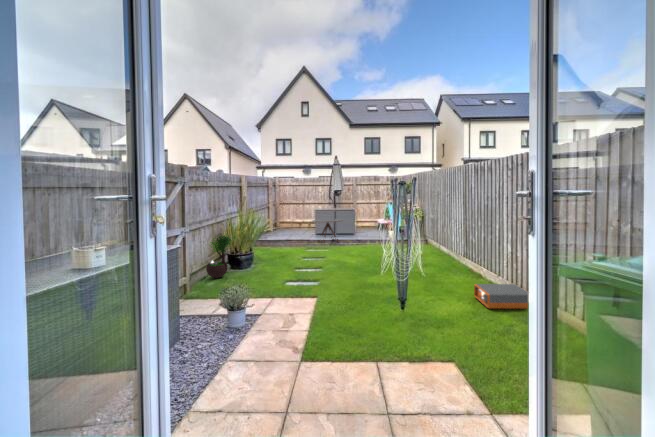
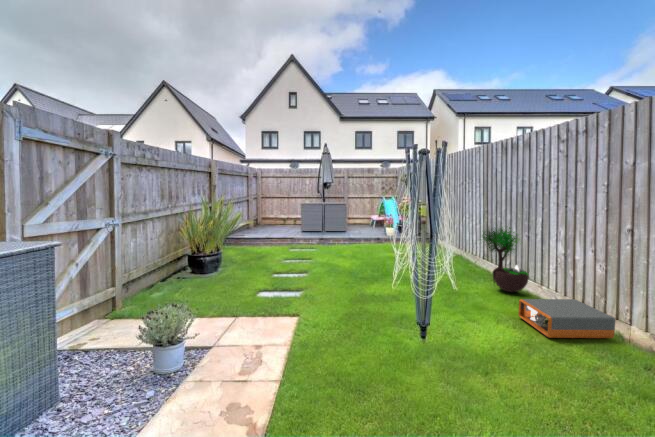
round table: present [312,219,343,241] -> none [297,214,333,242]
potted tree: present [206,235,231,278] -> present [480,227,528,292]

